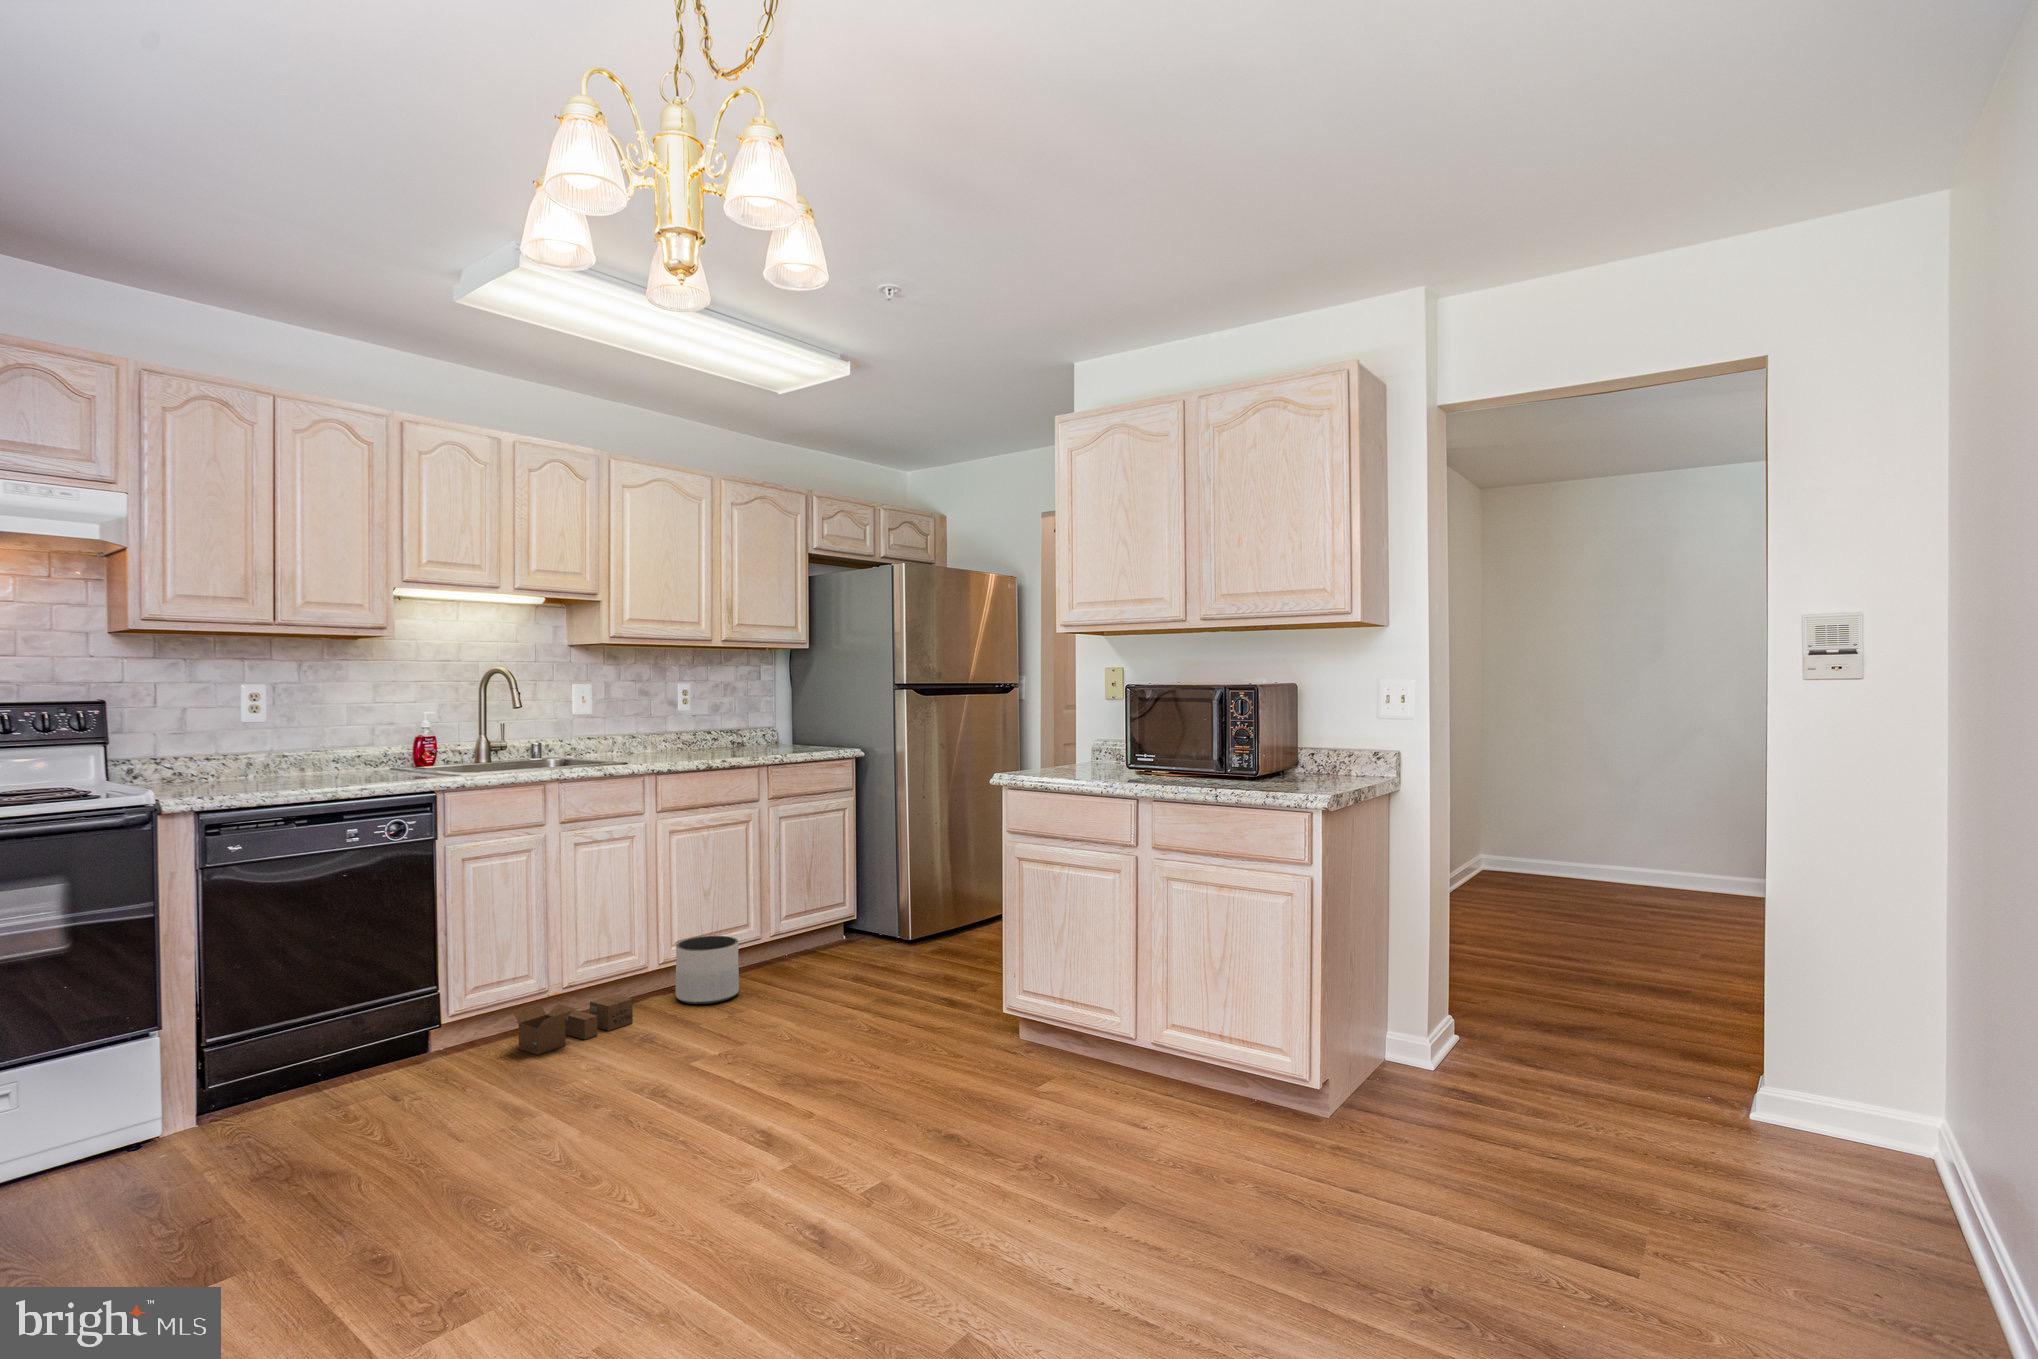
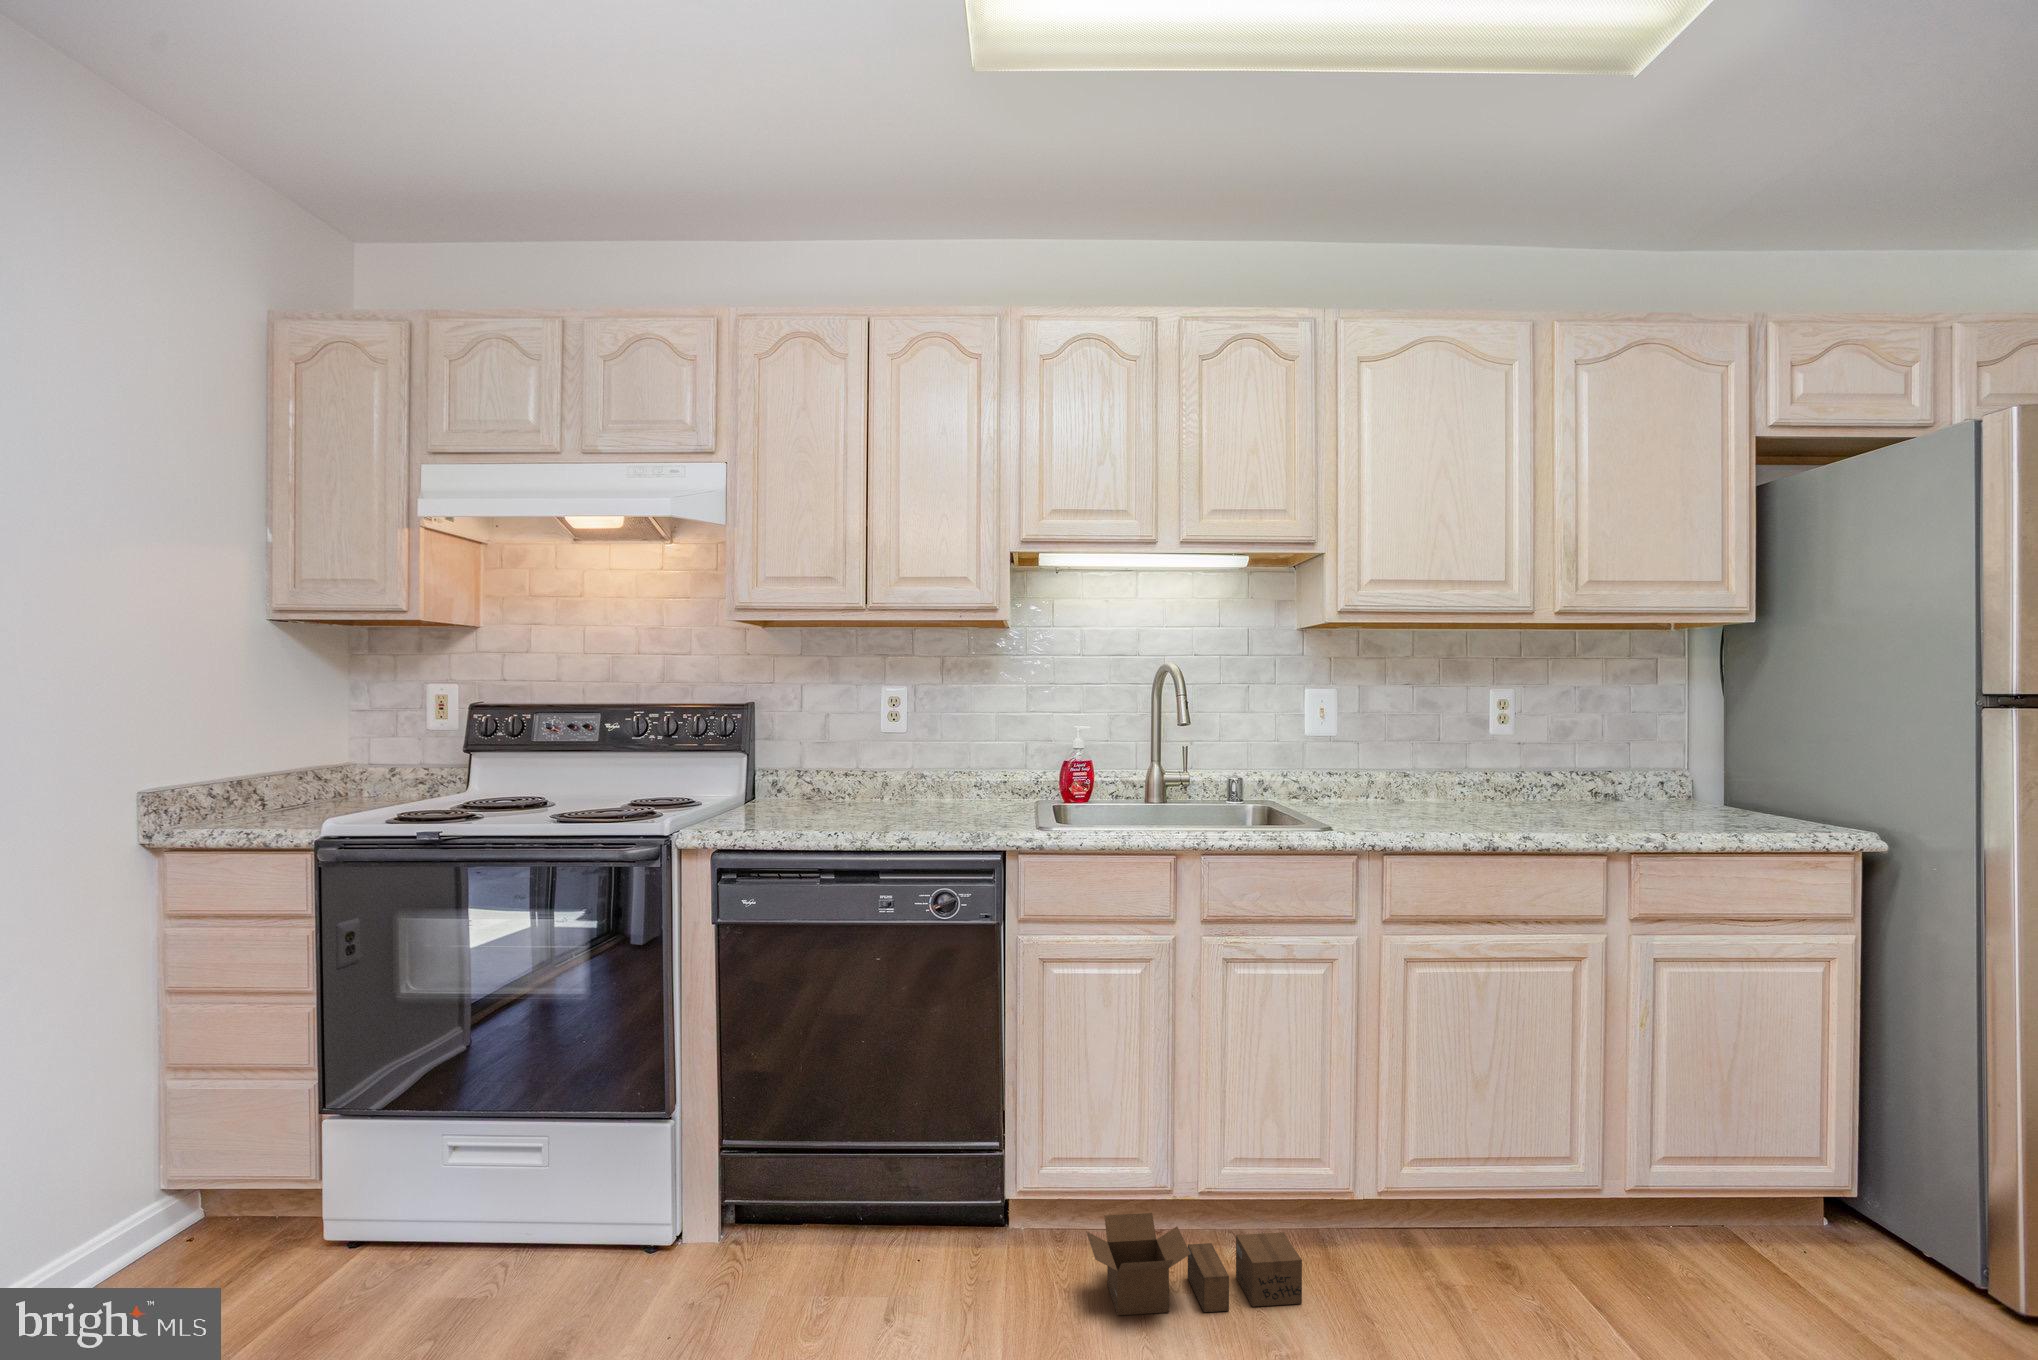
planter: present [676,936,739,1004] -> none [1407,1161,1533,1320]

